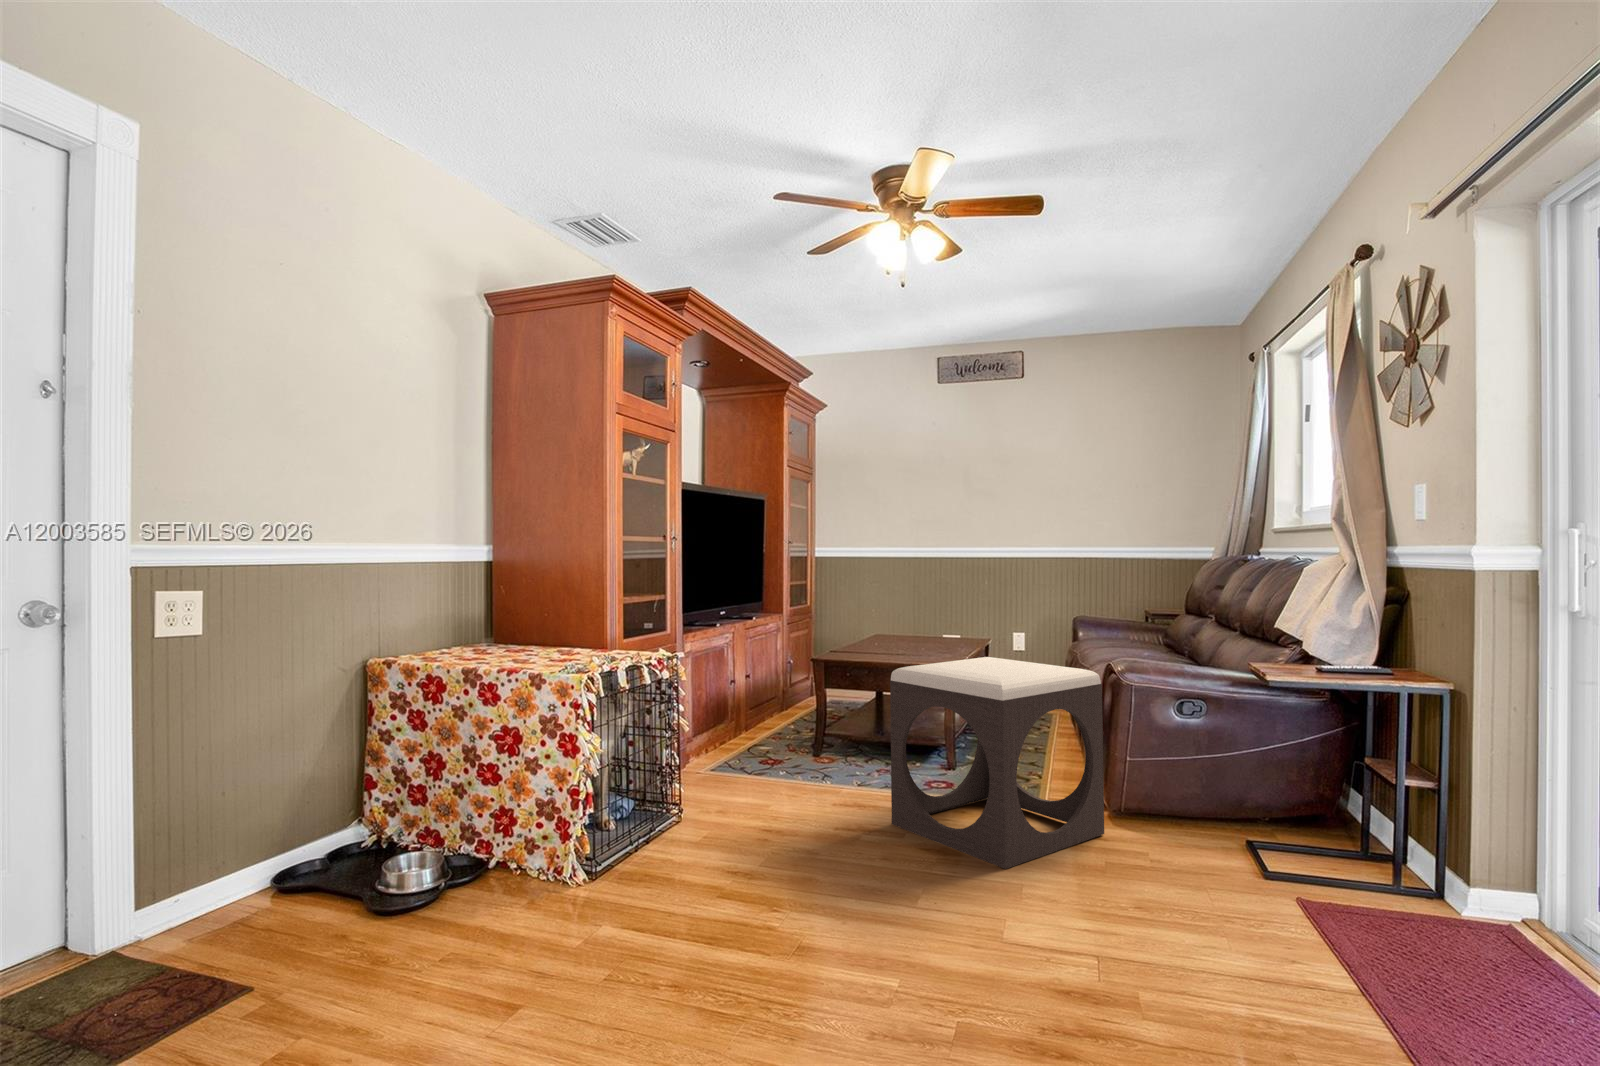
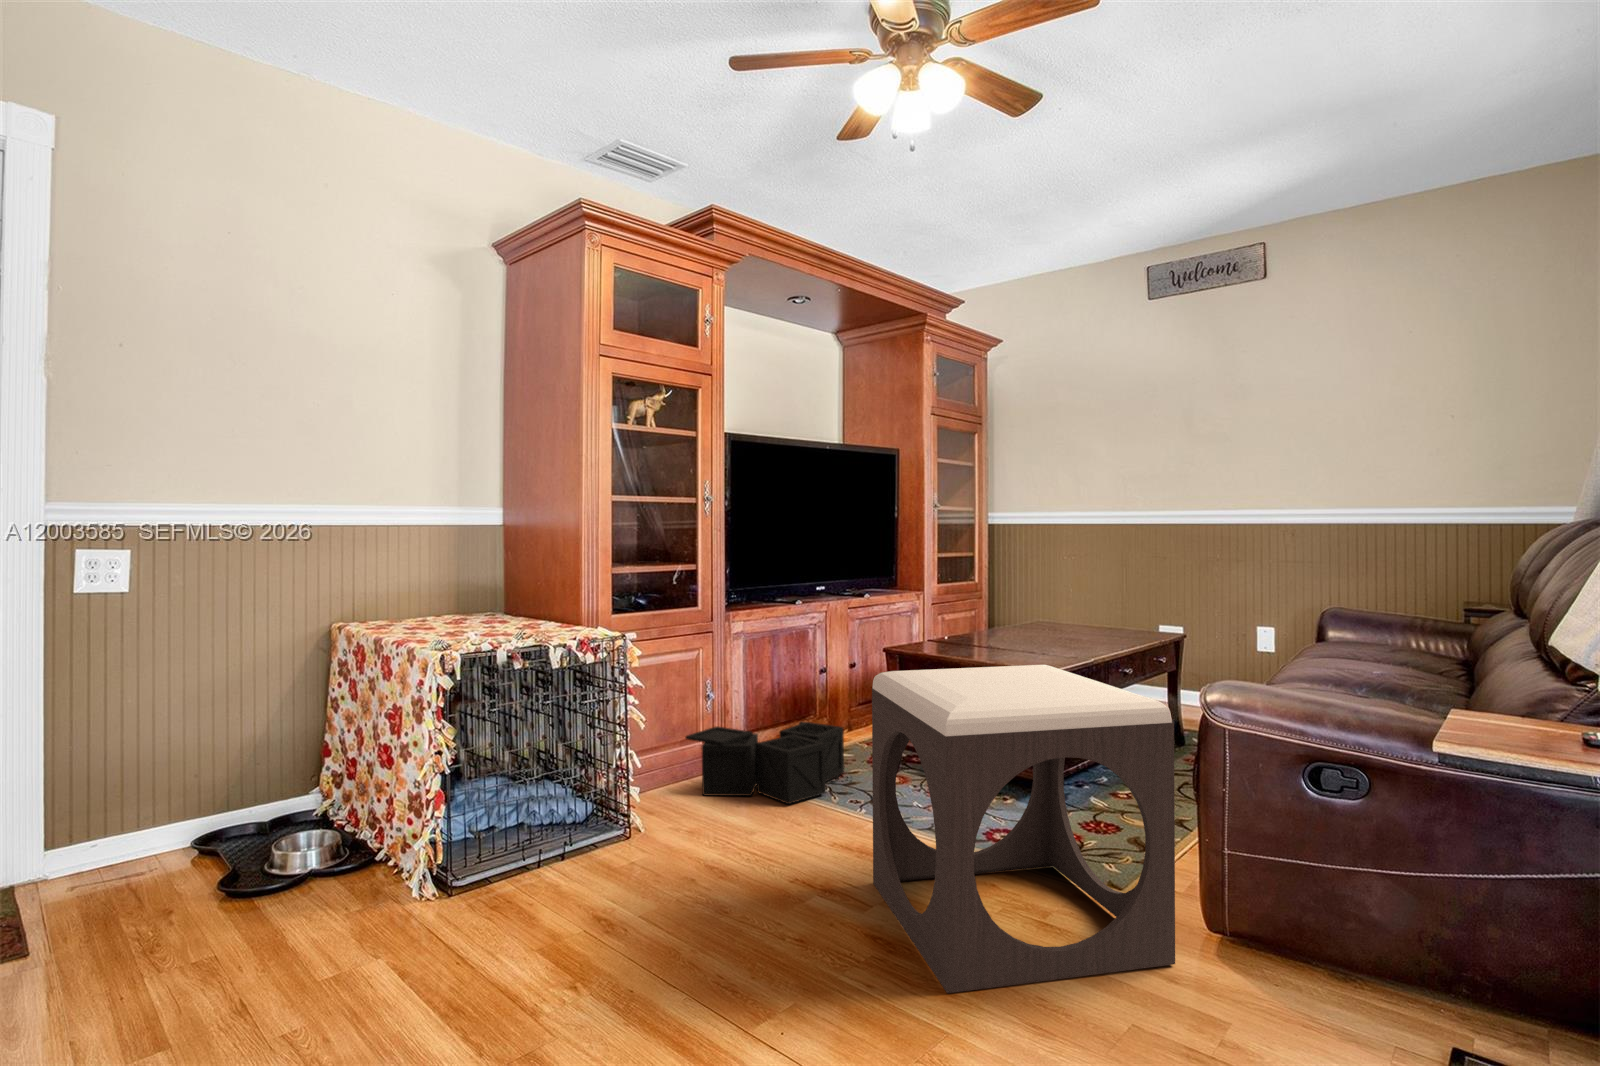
storage bin: none [670,723,800,790] -> present [685,721,852,804]

